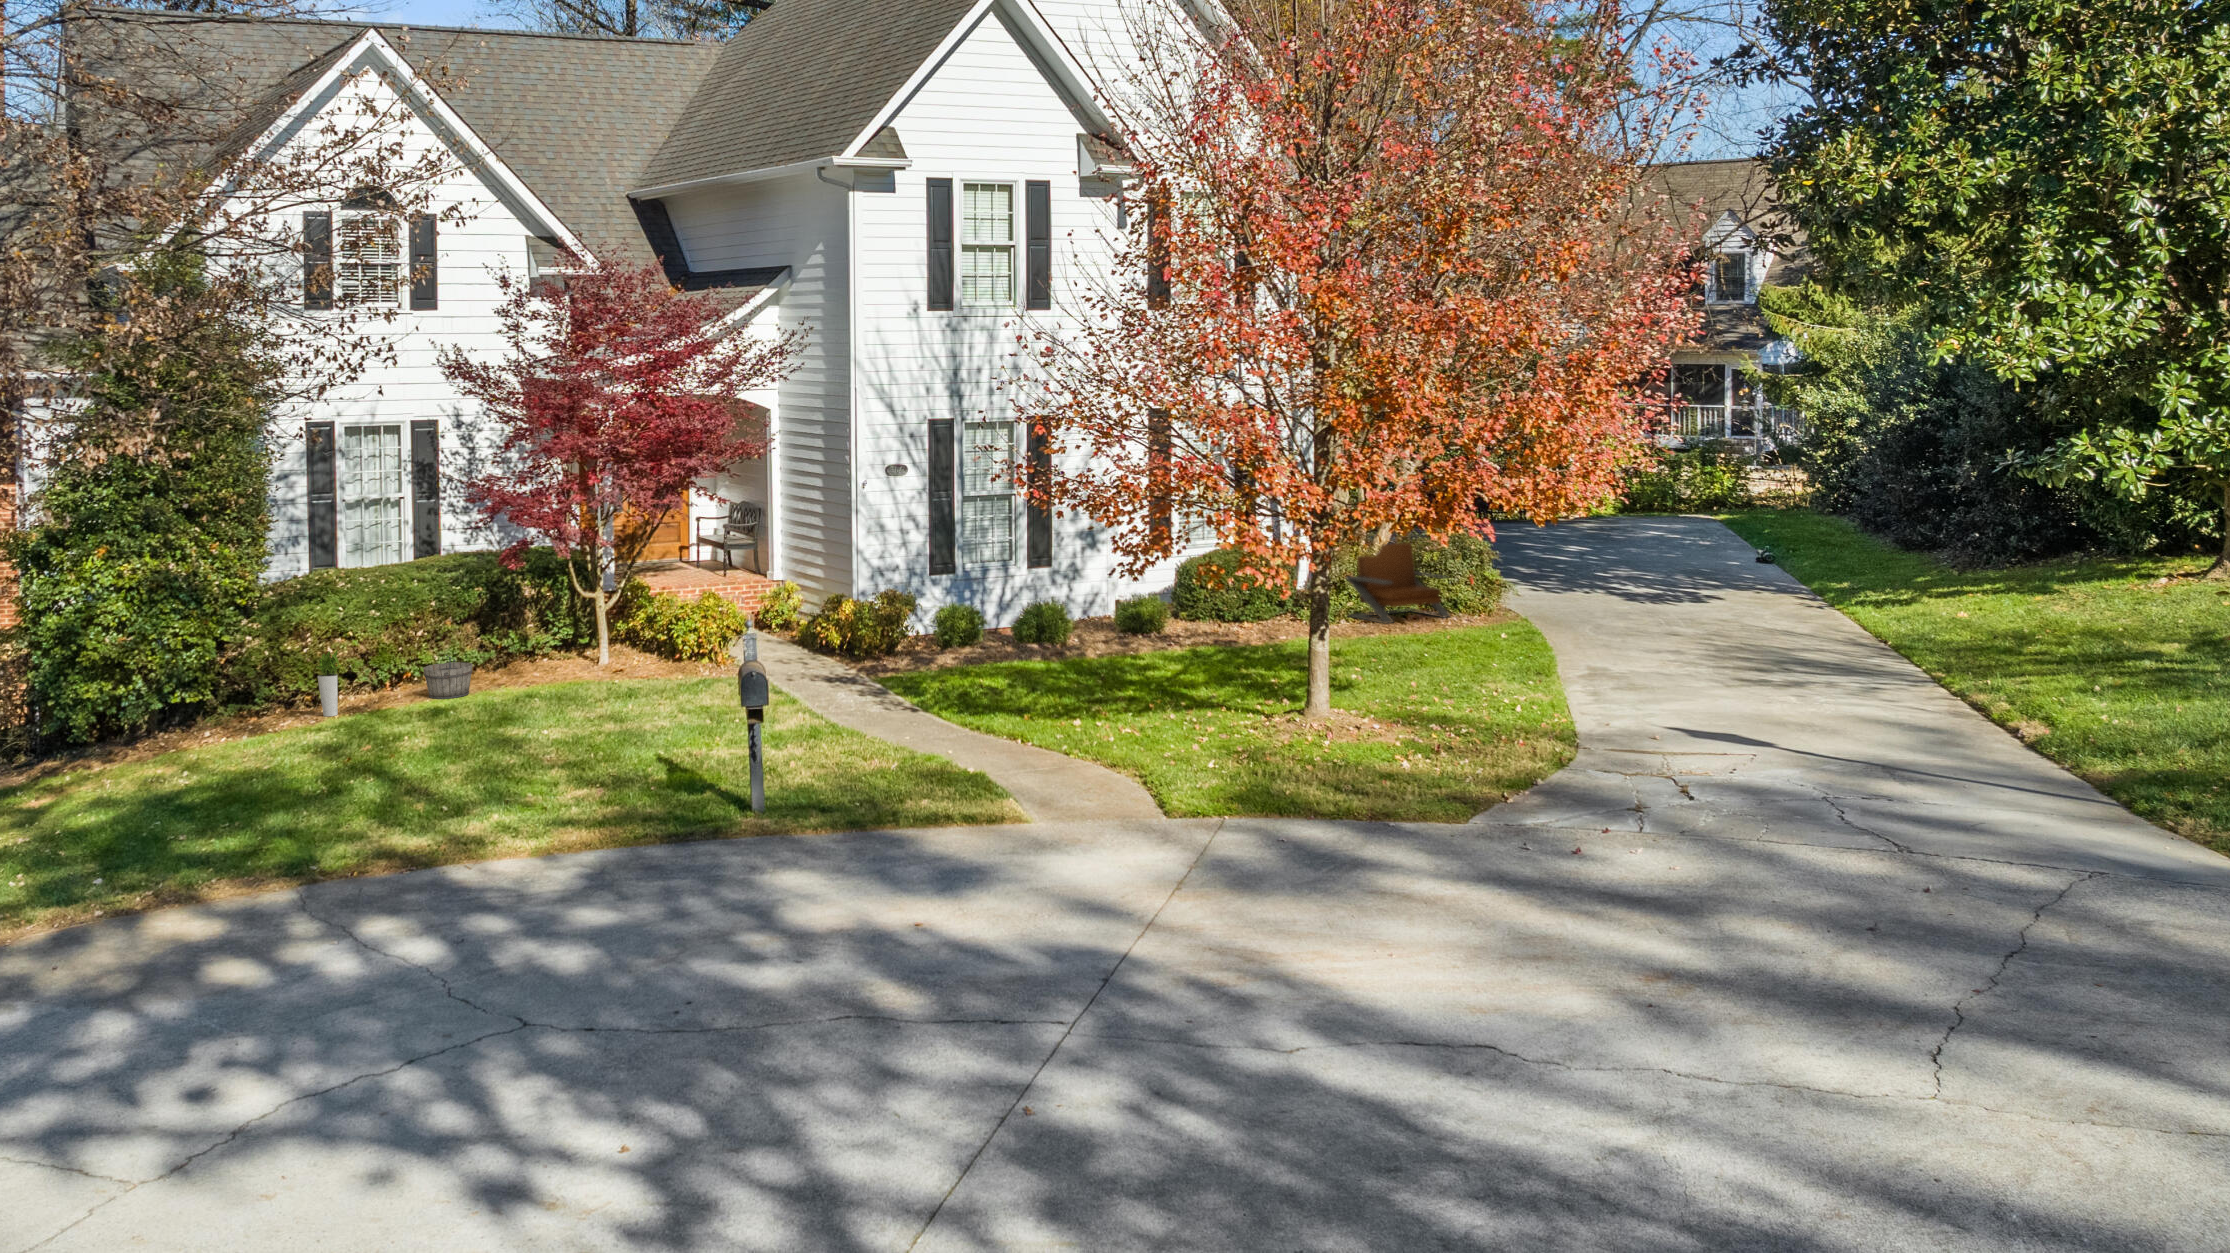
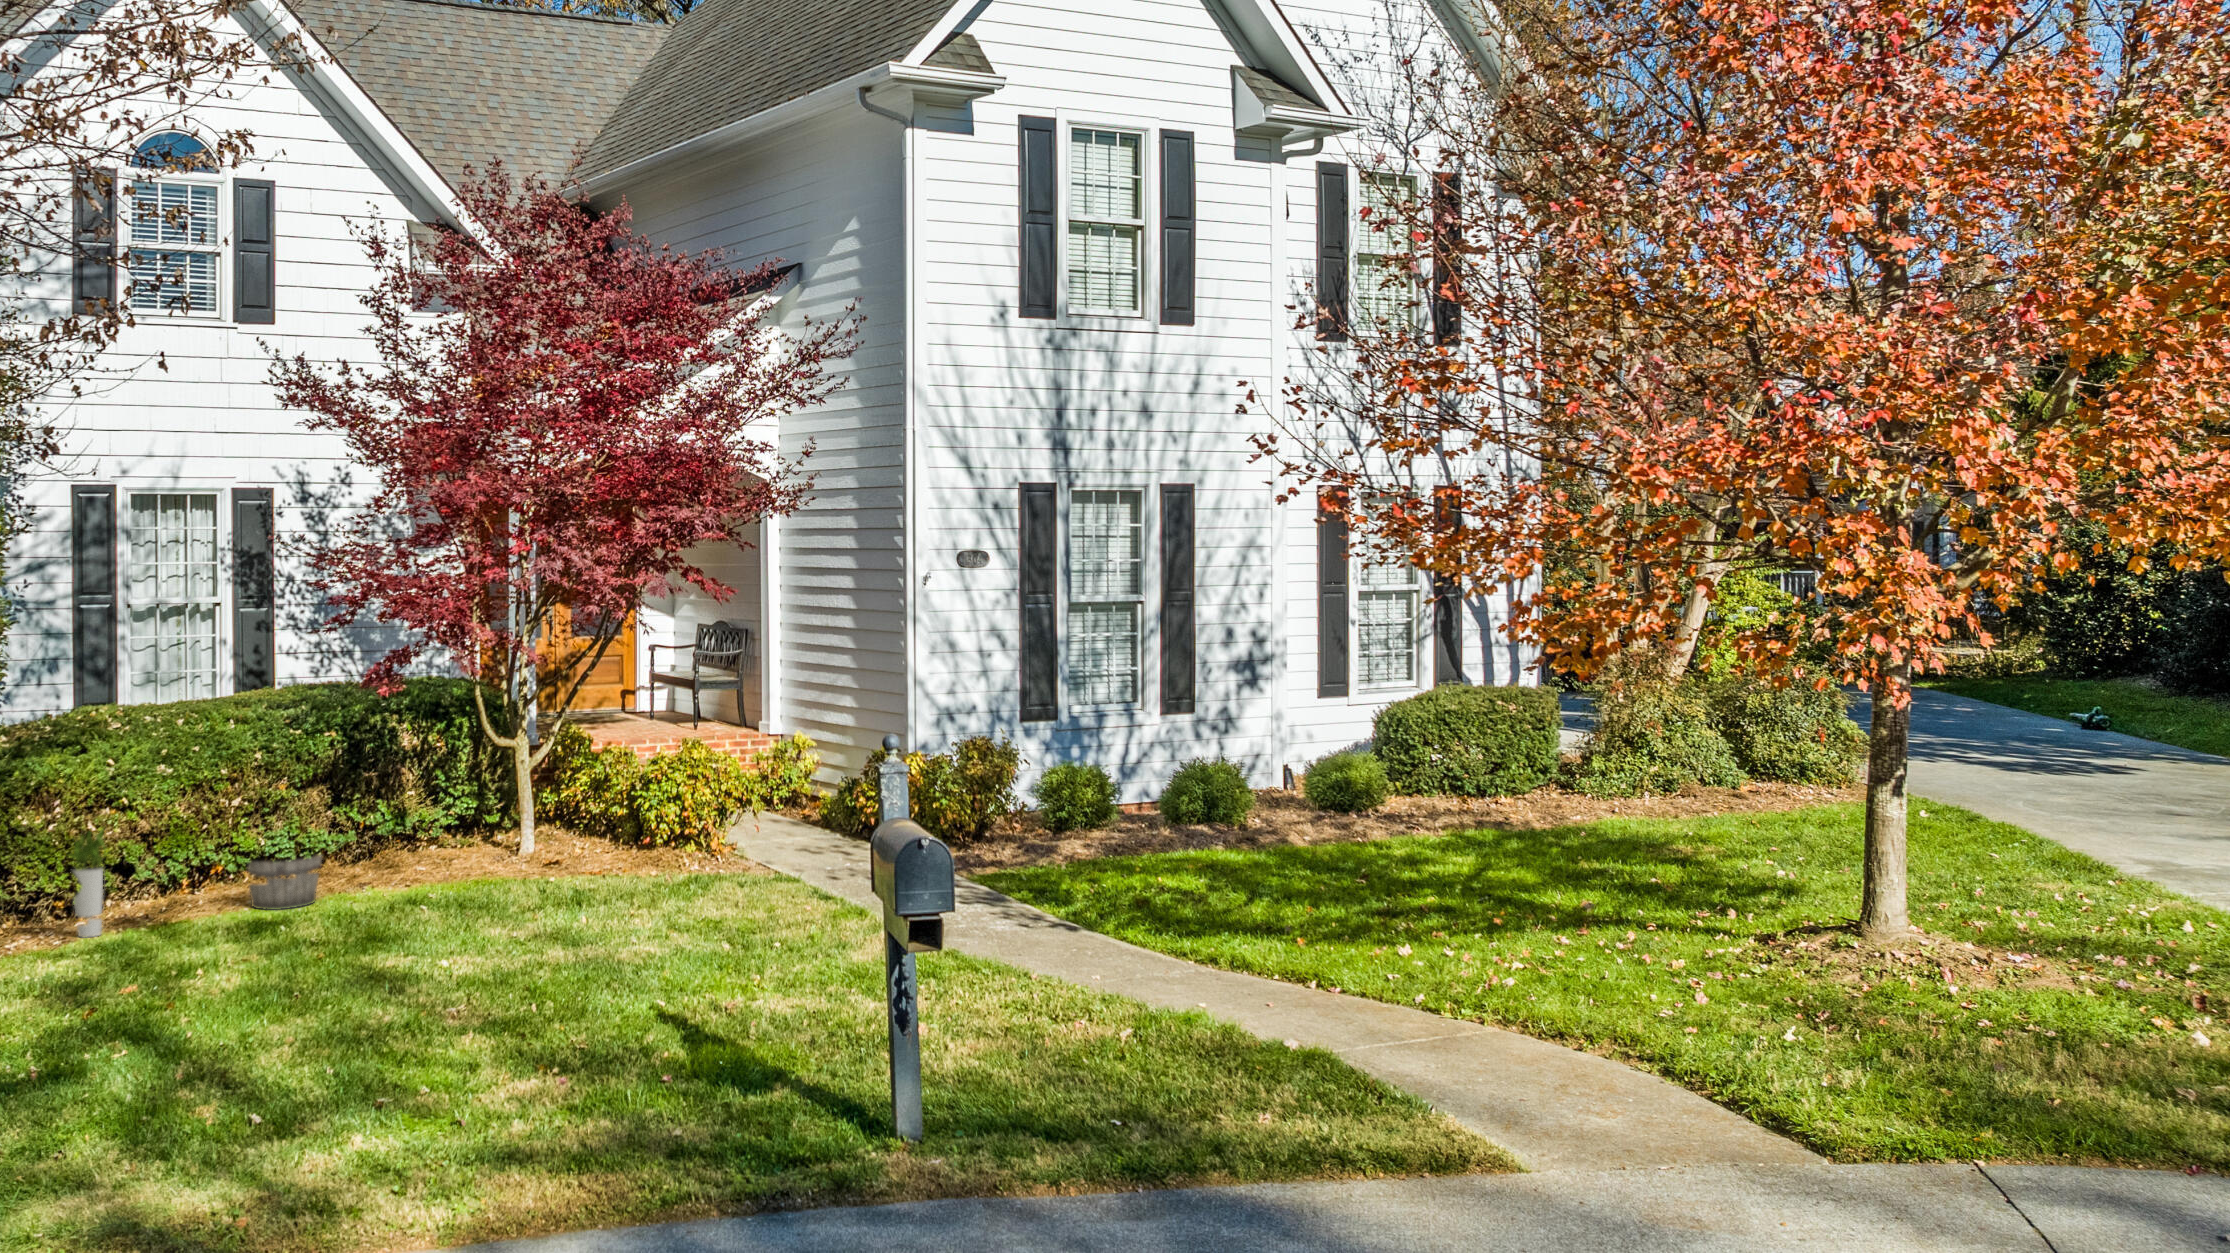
lounge chair: present [1346,542,1450,624] -> none [1650,677,1824,801]

